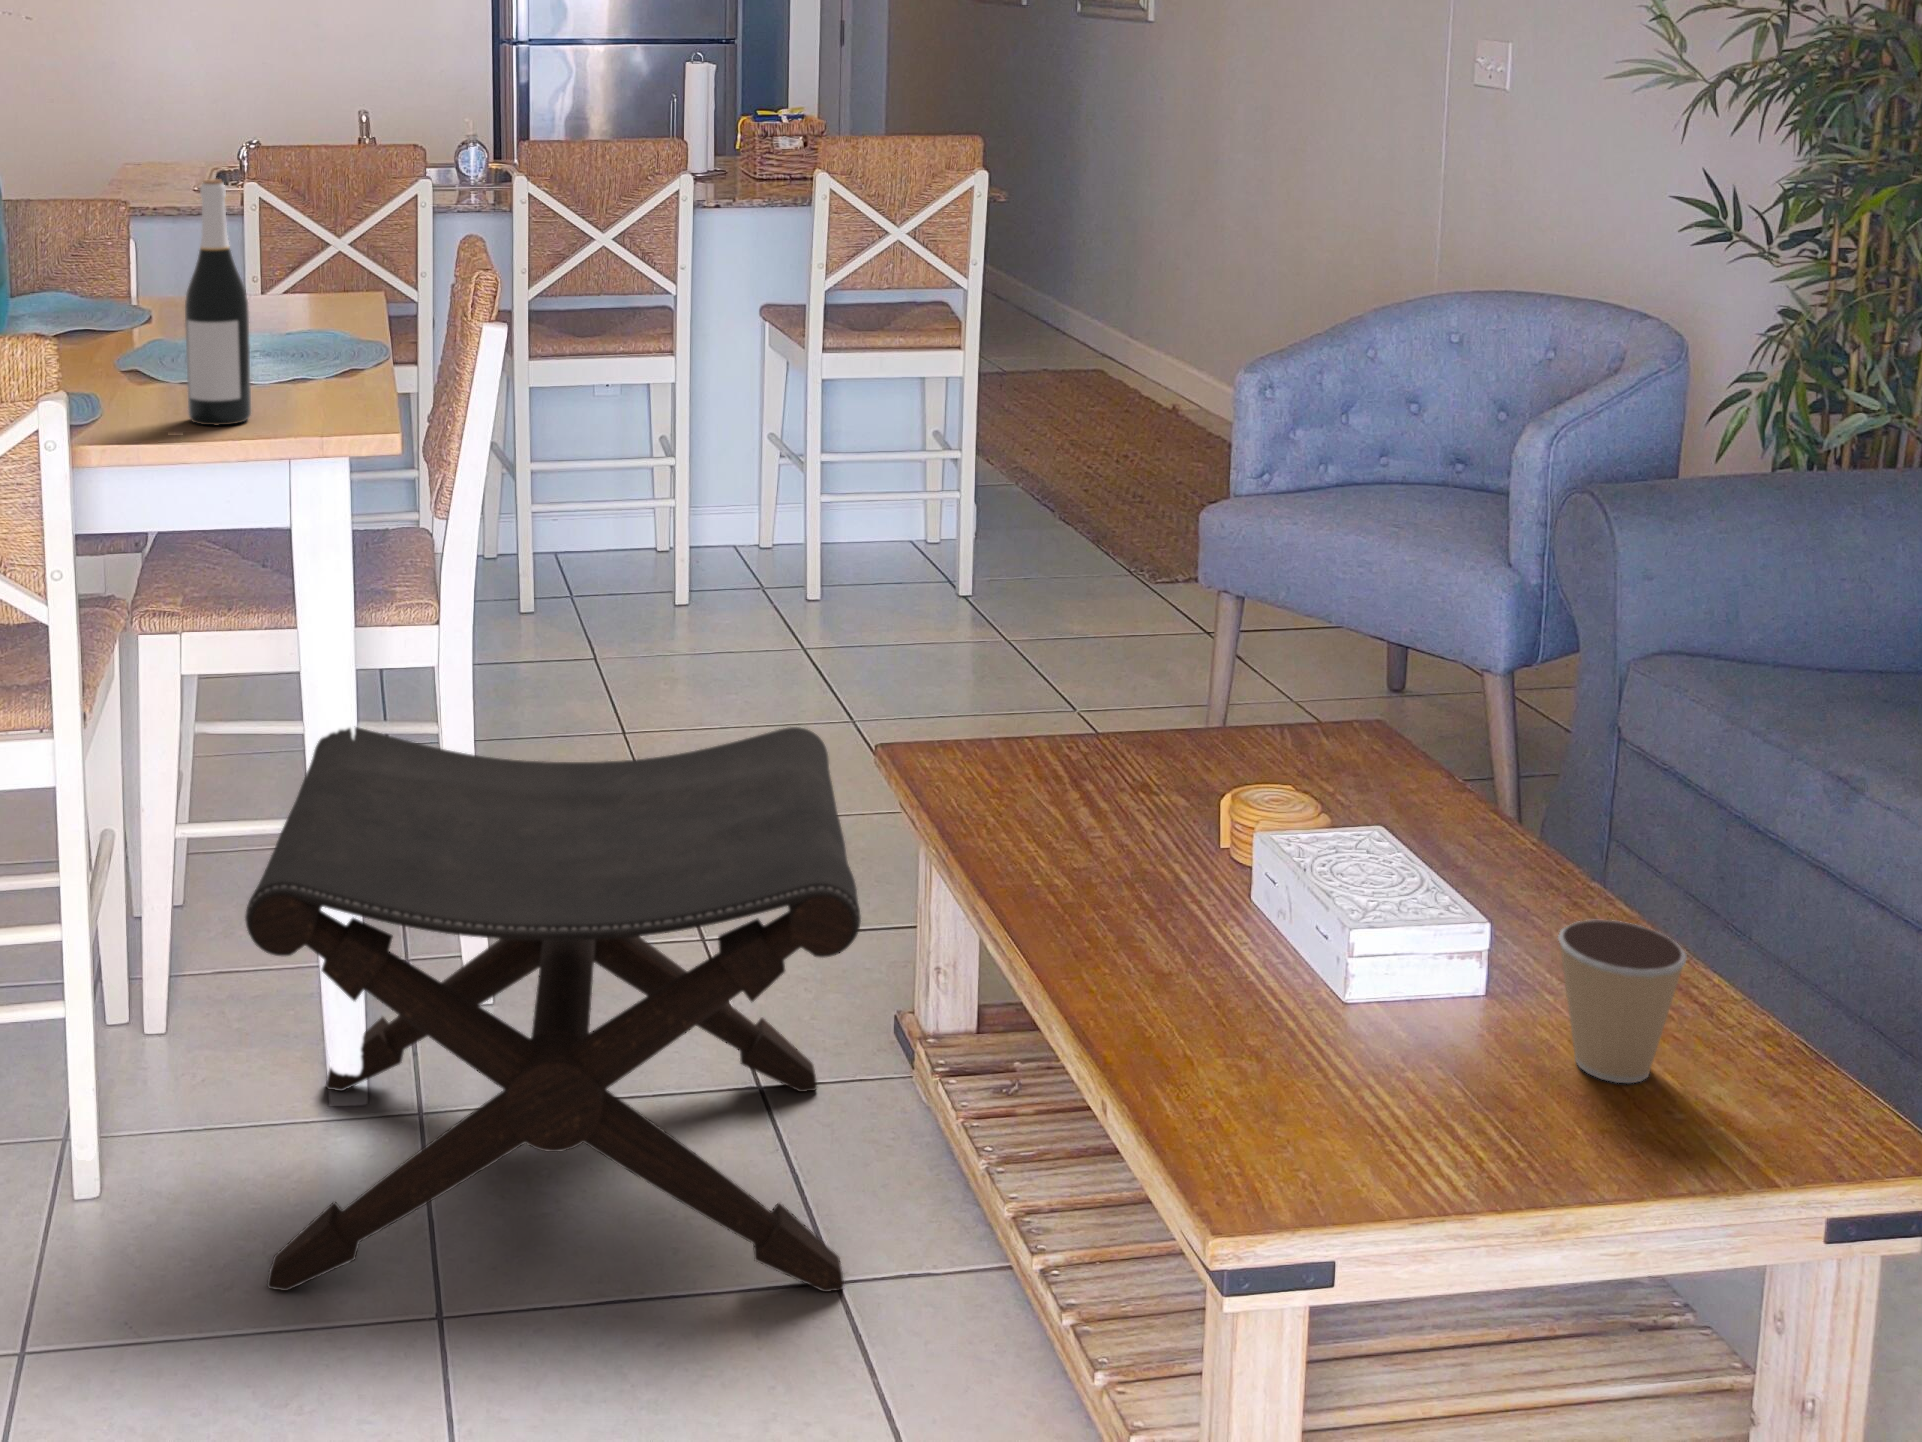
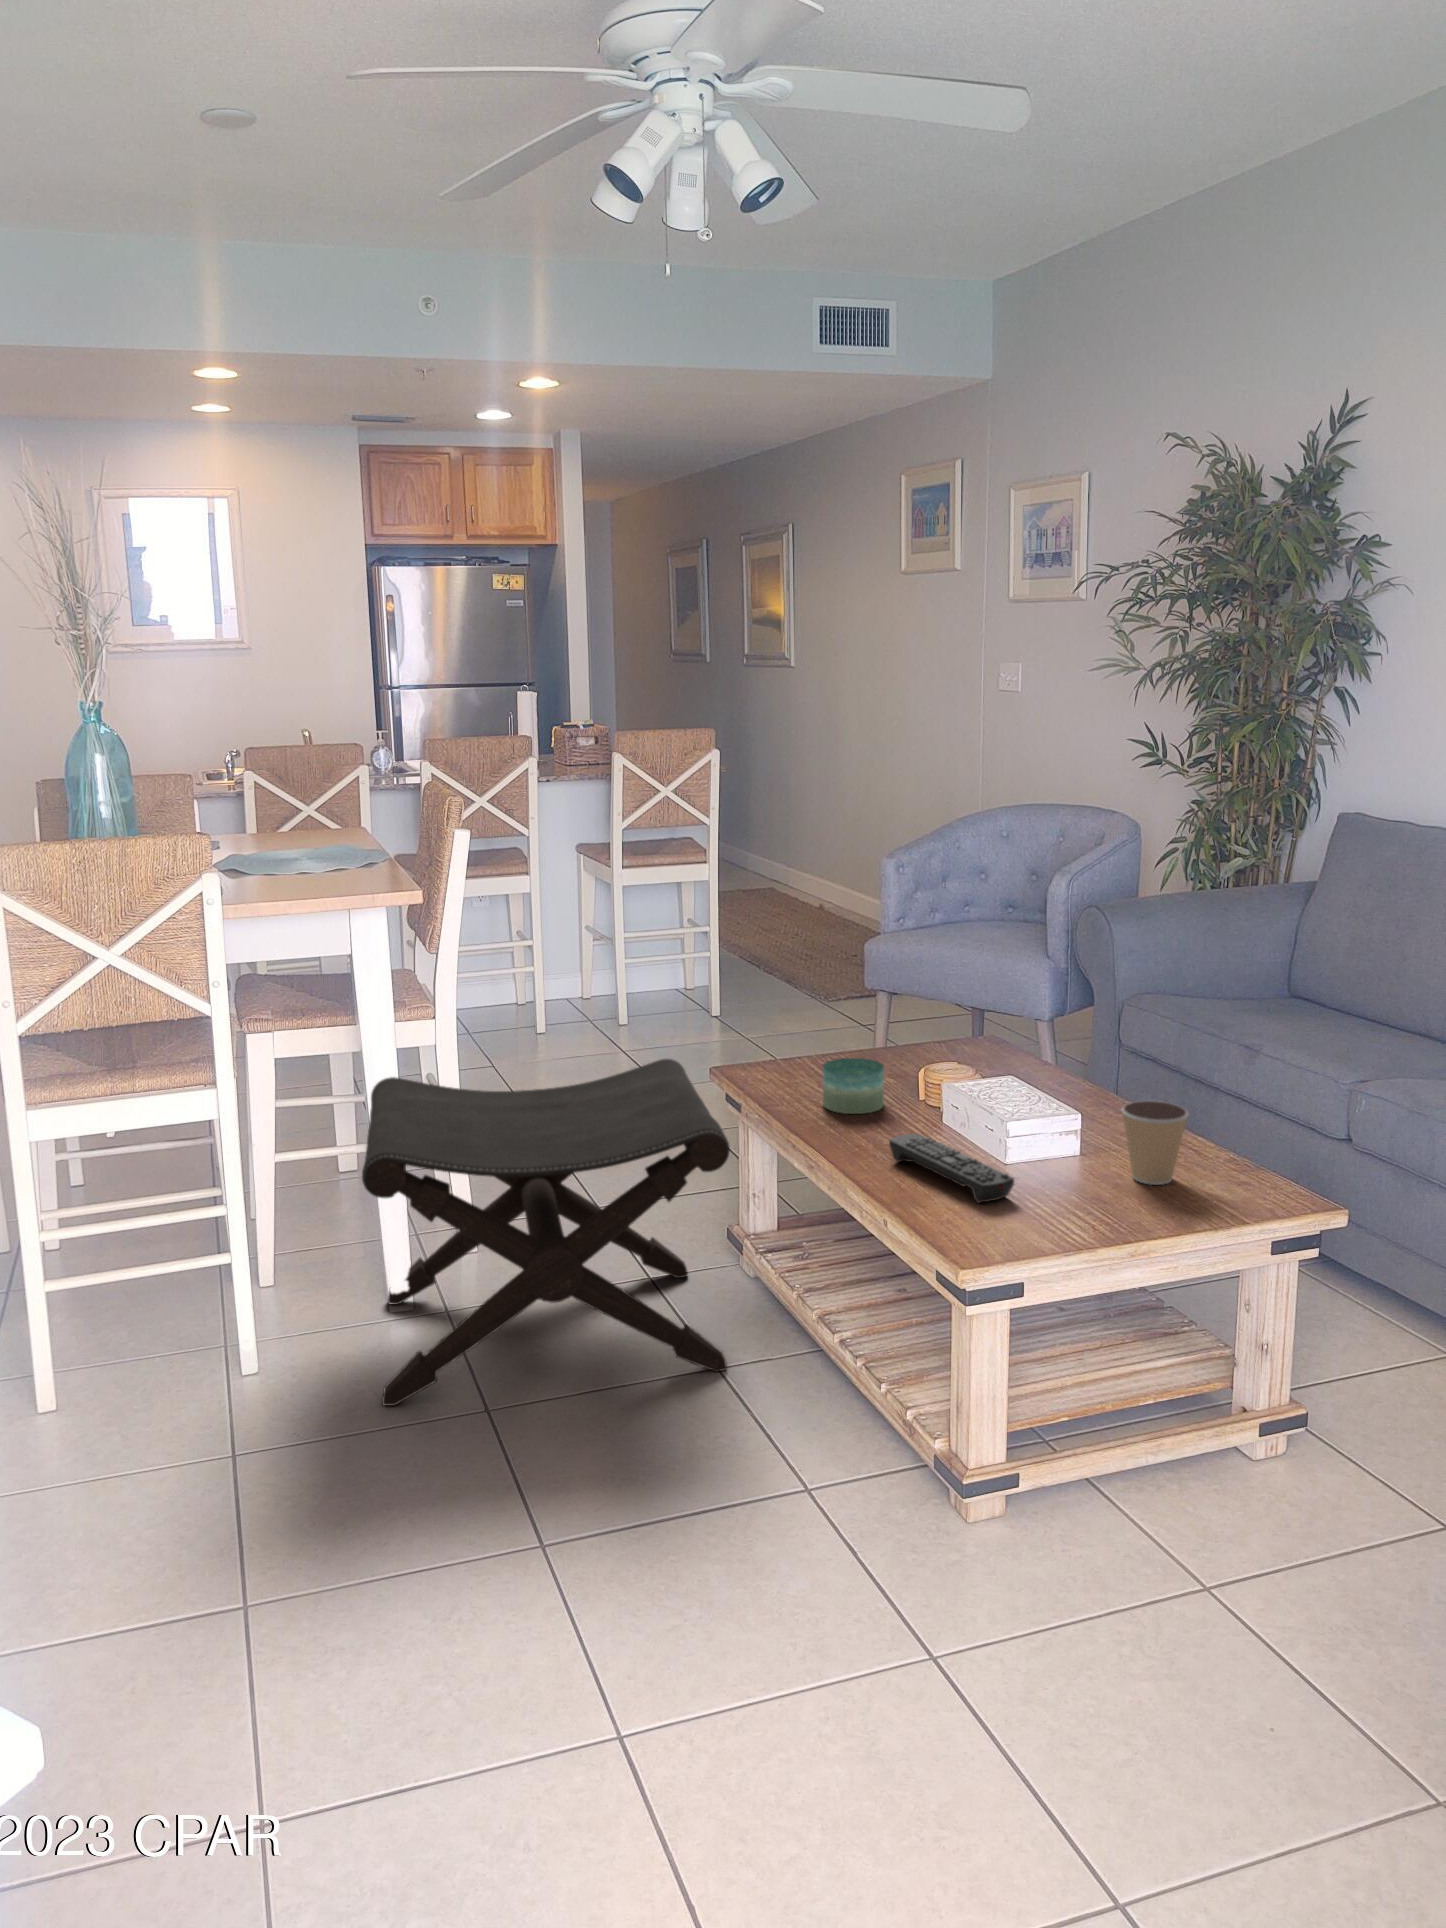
wine bottle: present [185,179,251,425] -> none [275,739,320,893]
candle: none [1046,759,1154,864] -> present [823,1058,884,1114]
remote control: none [1135,927,1345,1088] -> present [889,1134,1014,1203]

